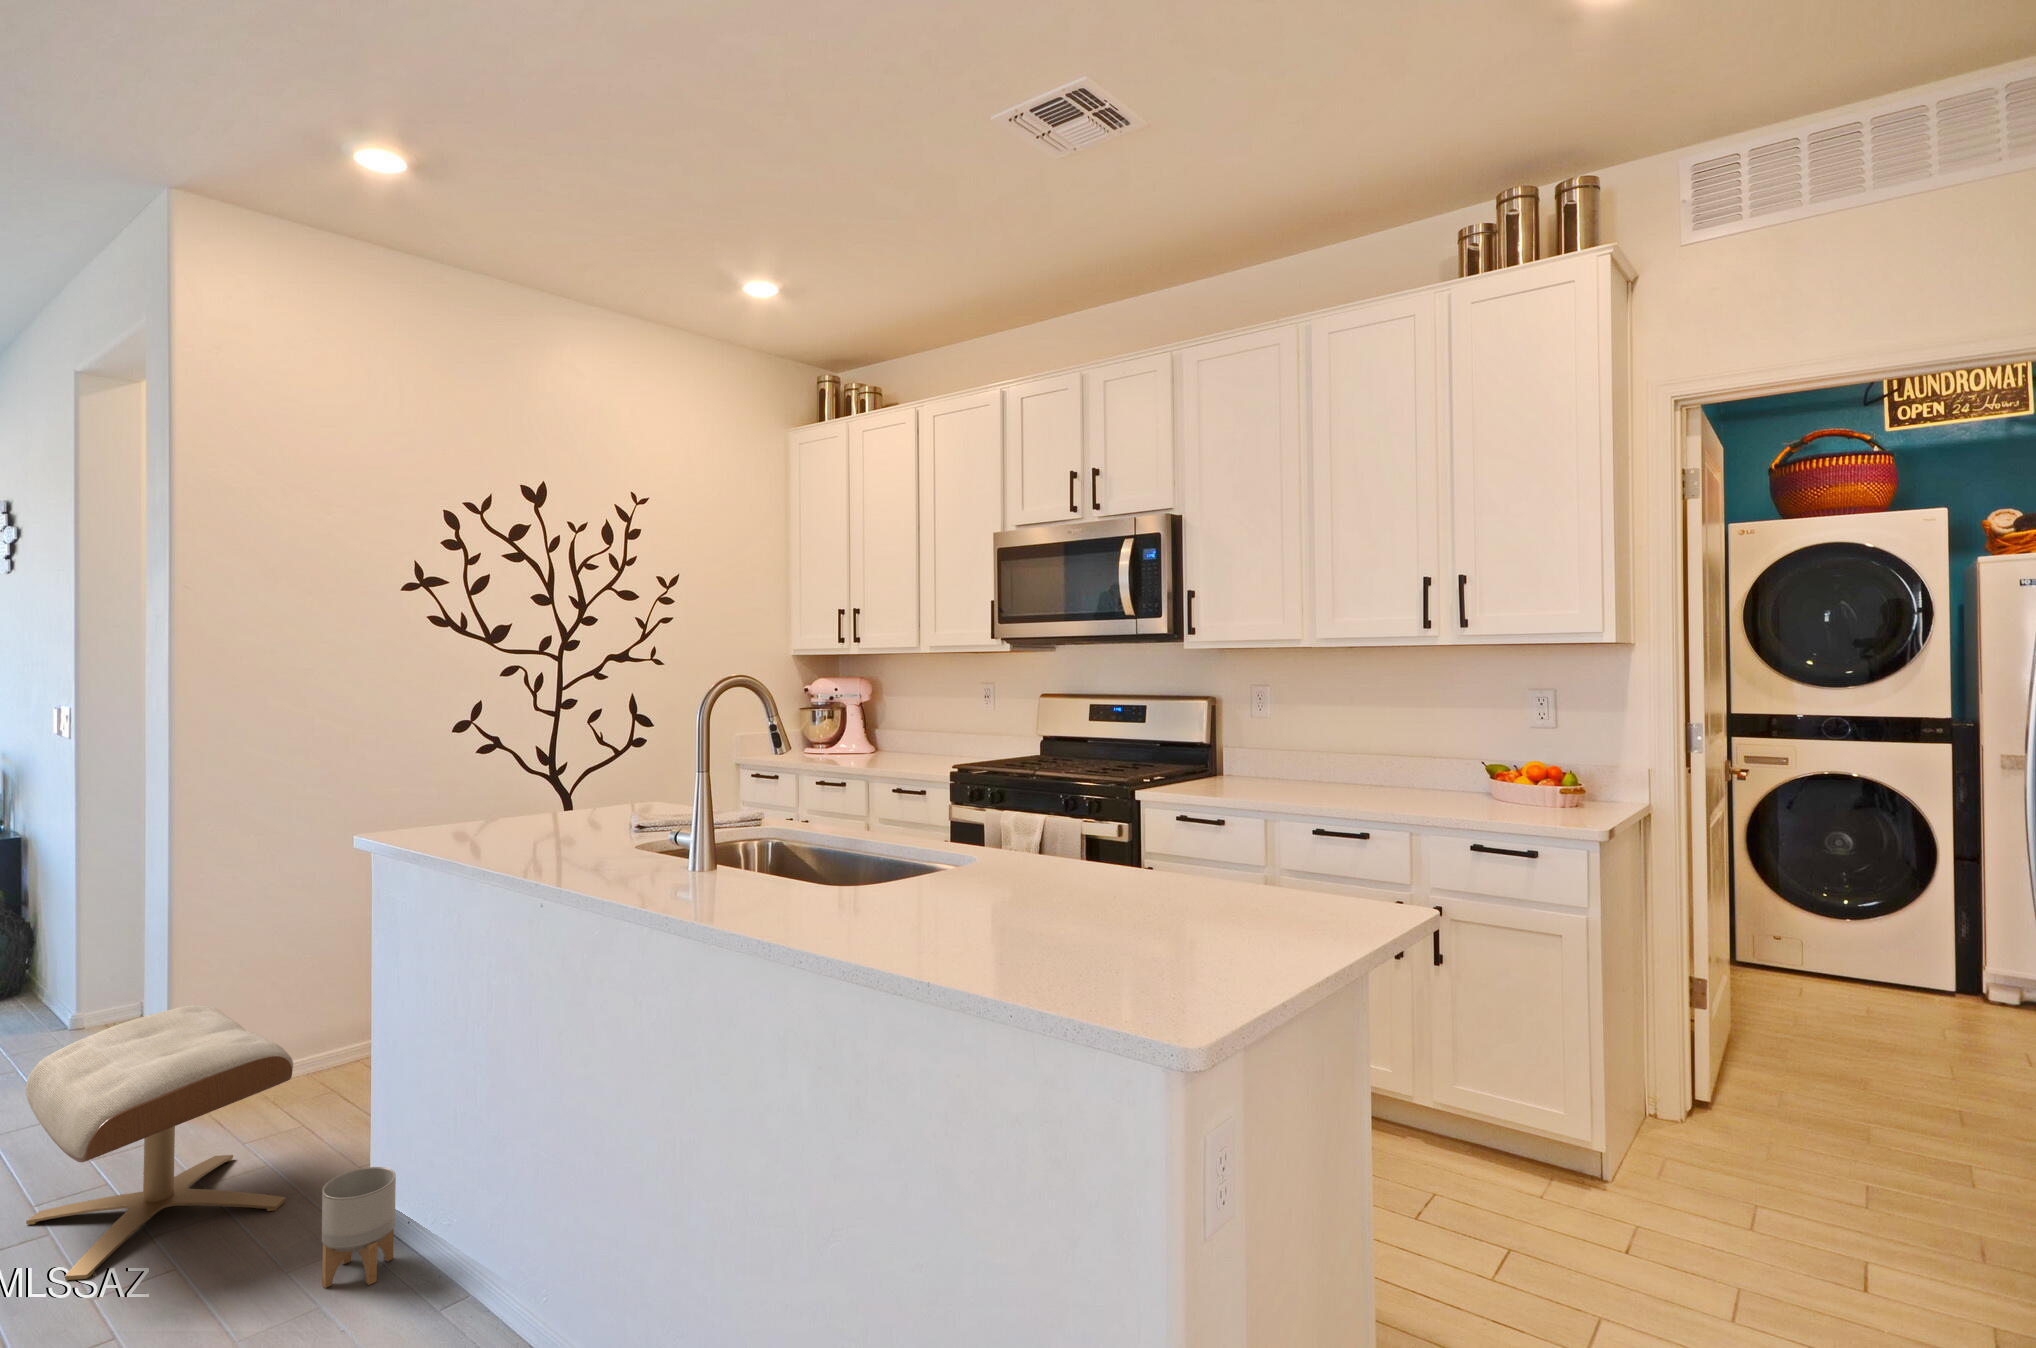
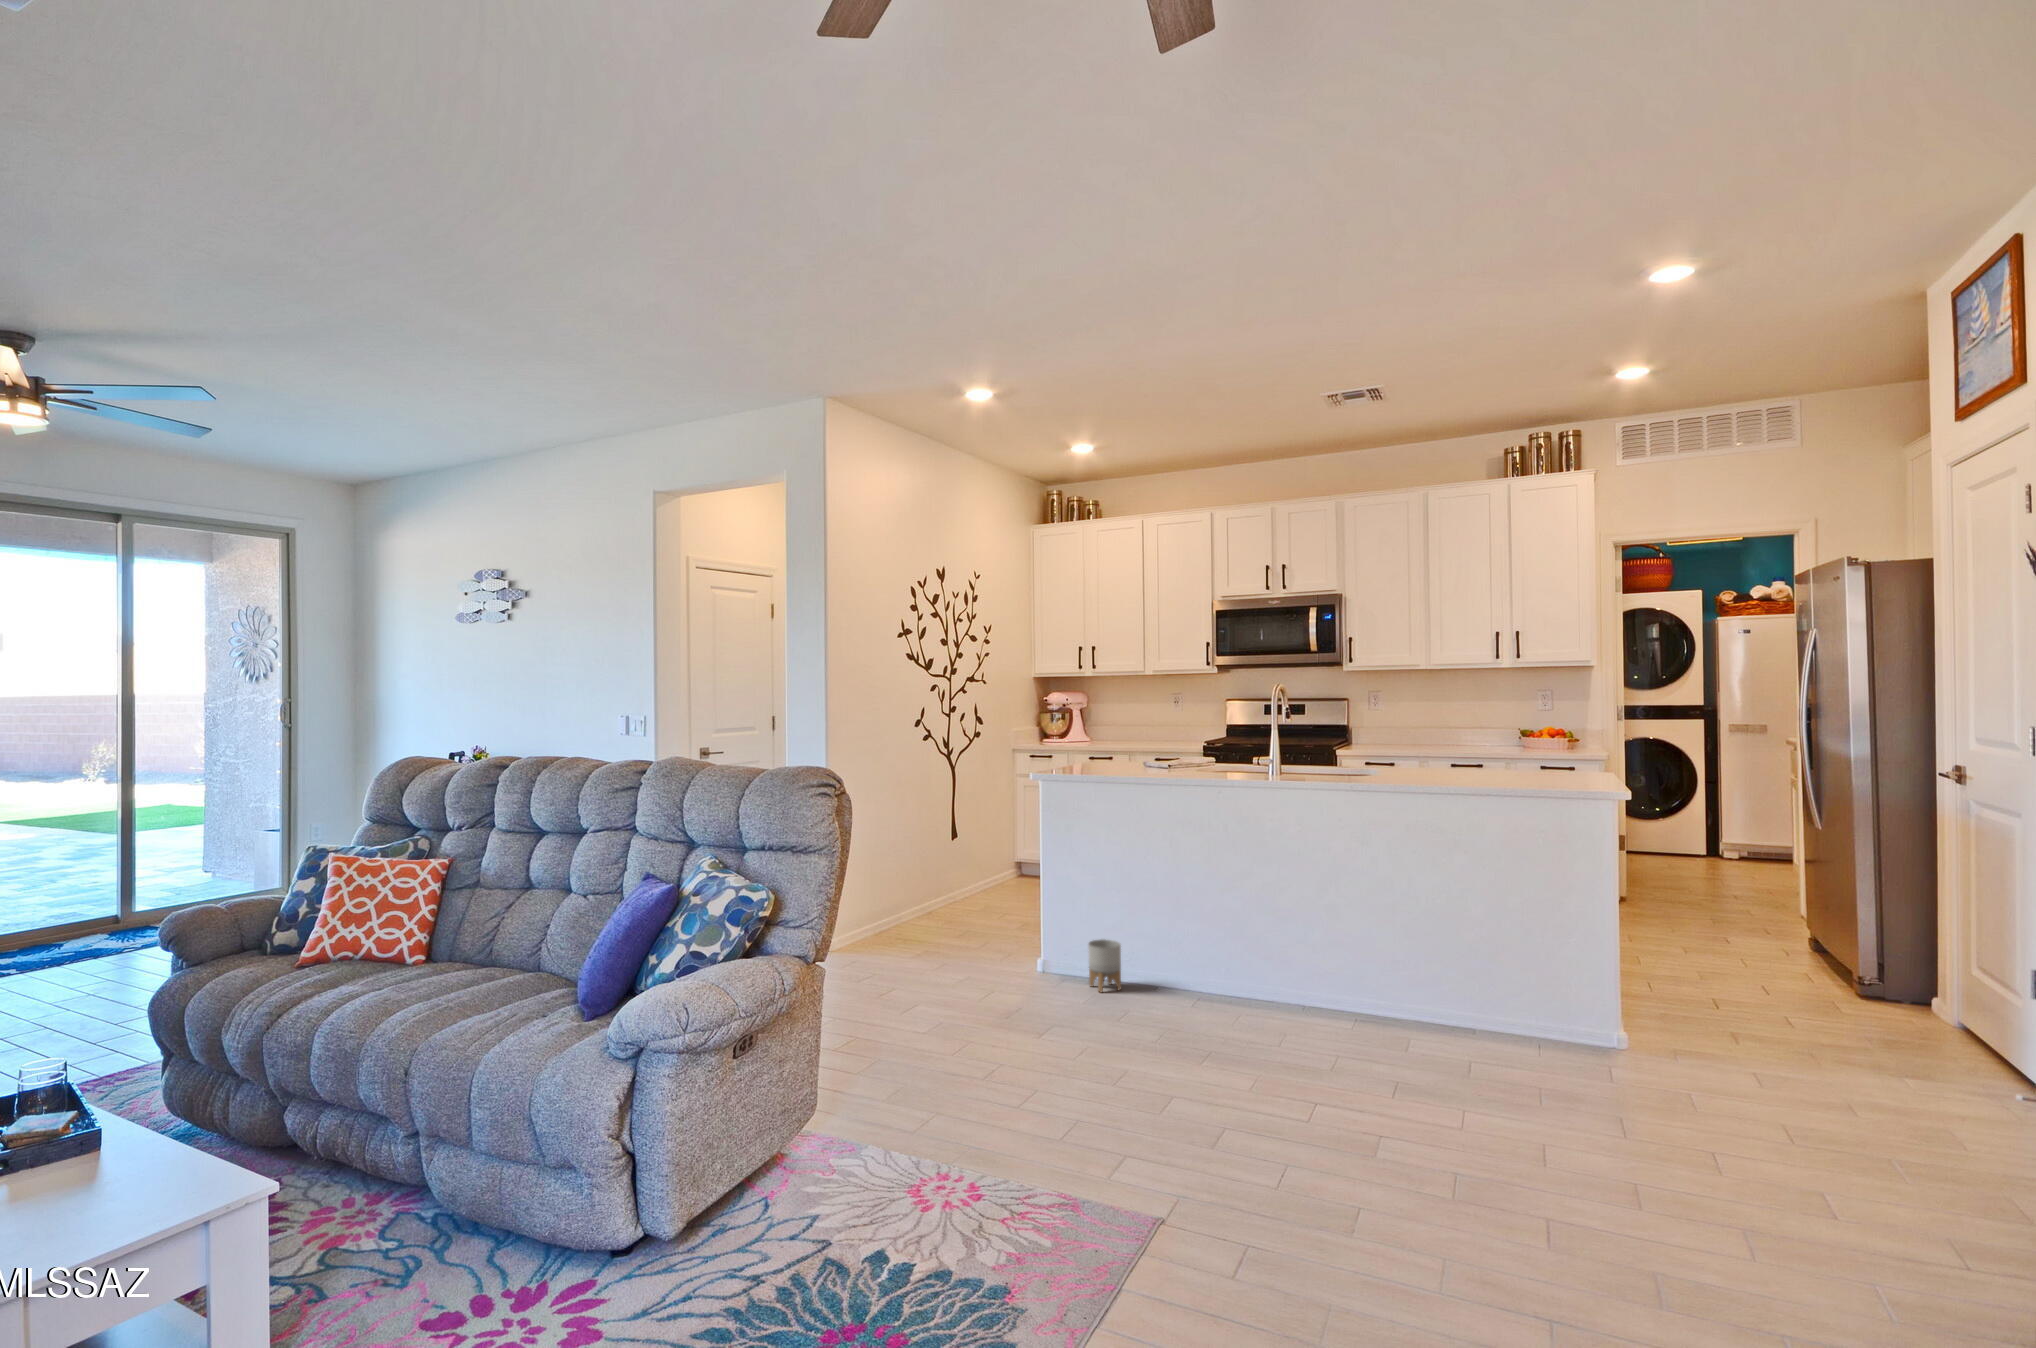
ottoman: present [26,1005,293,1280] -> none [878,879,1025,1001]

